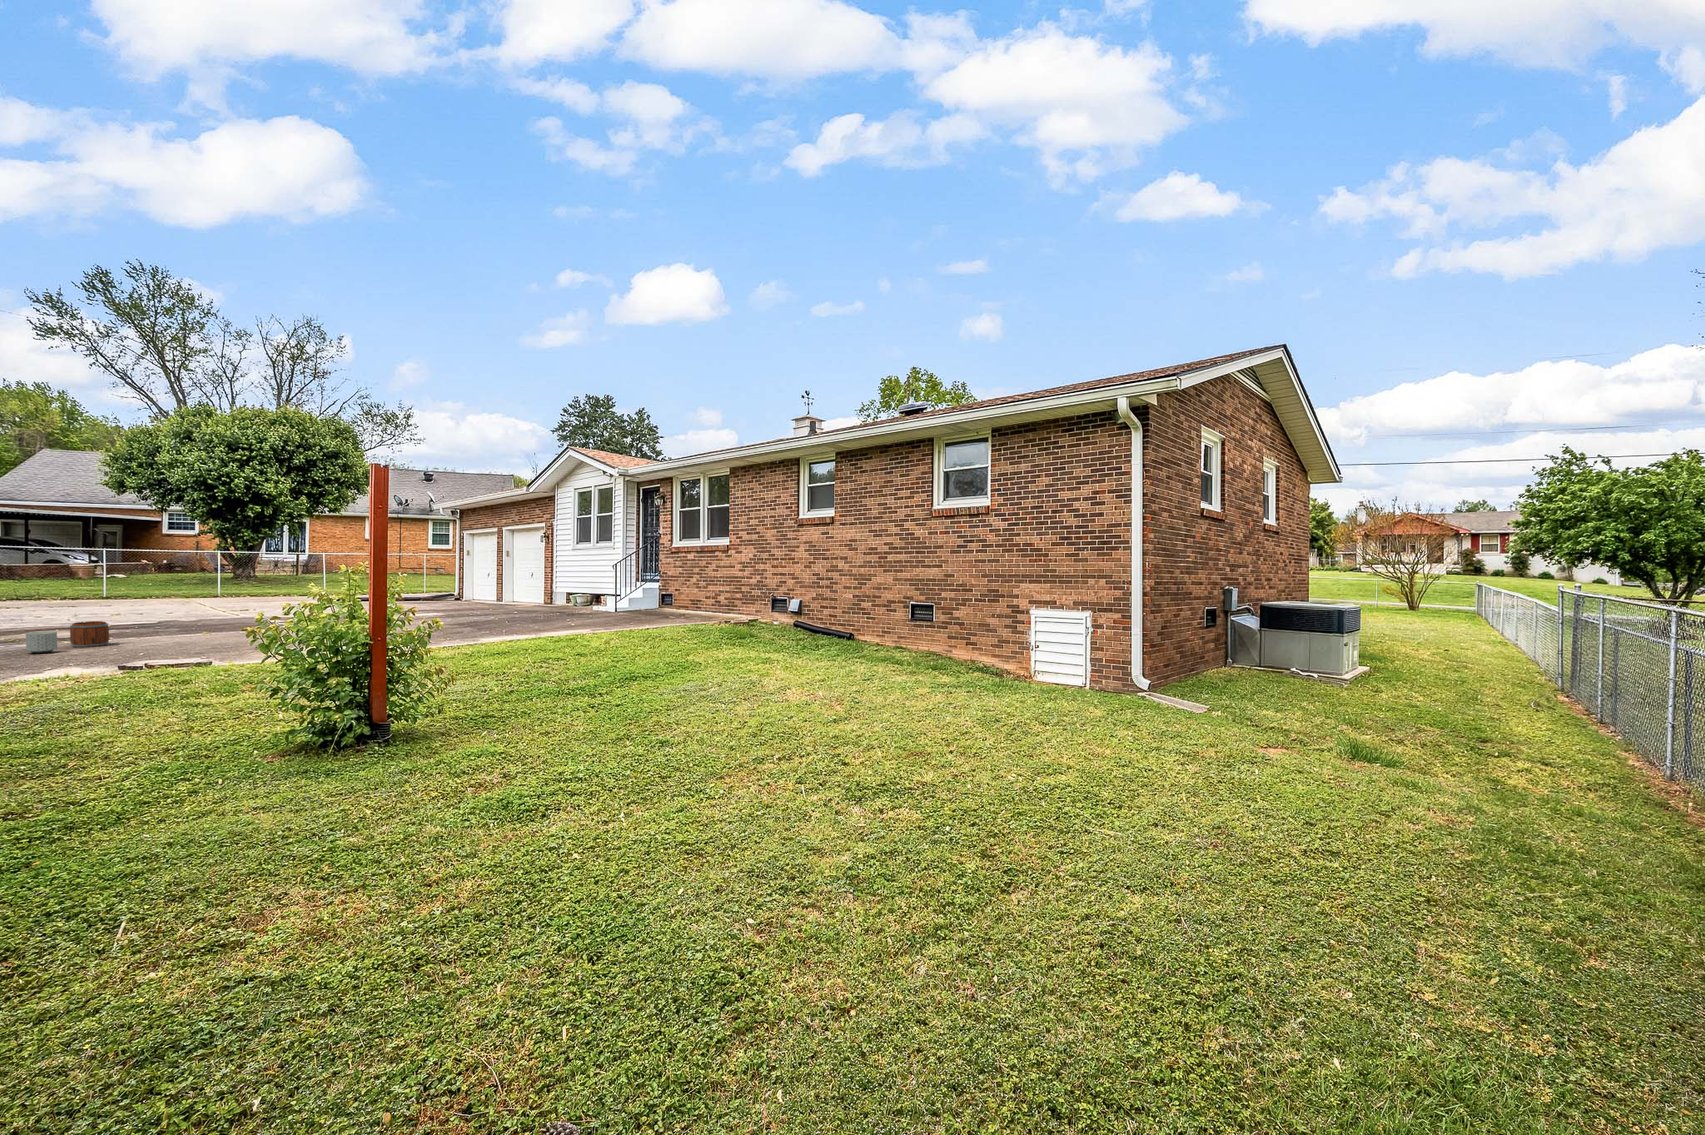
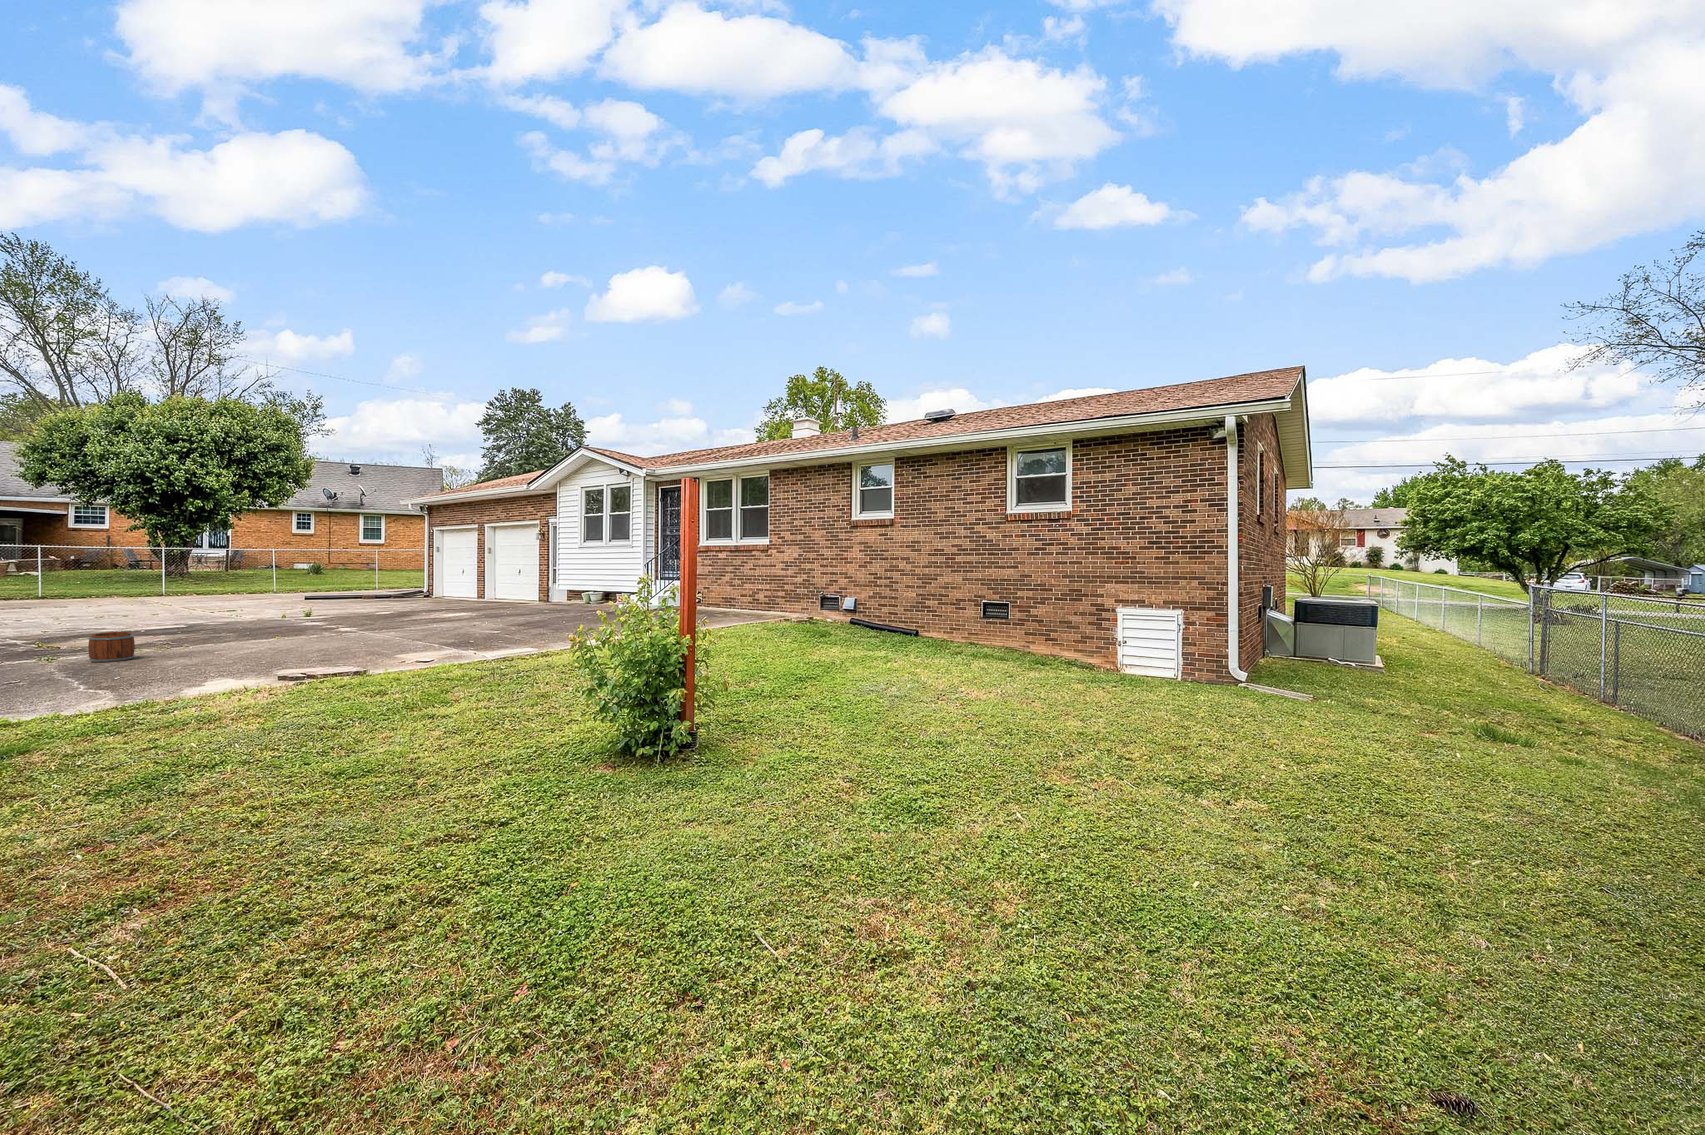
planter: present [26,631,57,654] -> none [44,645,83,672]

